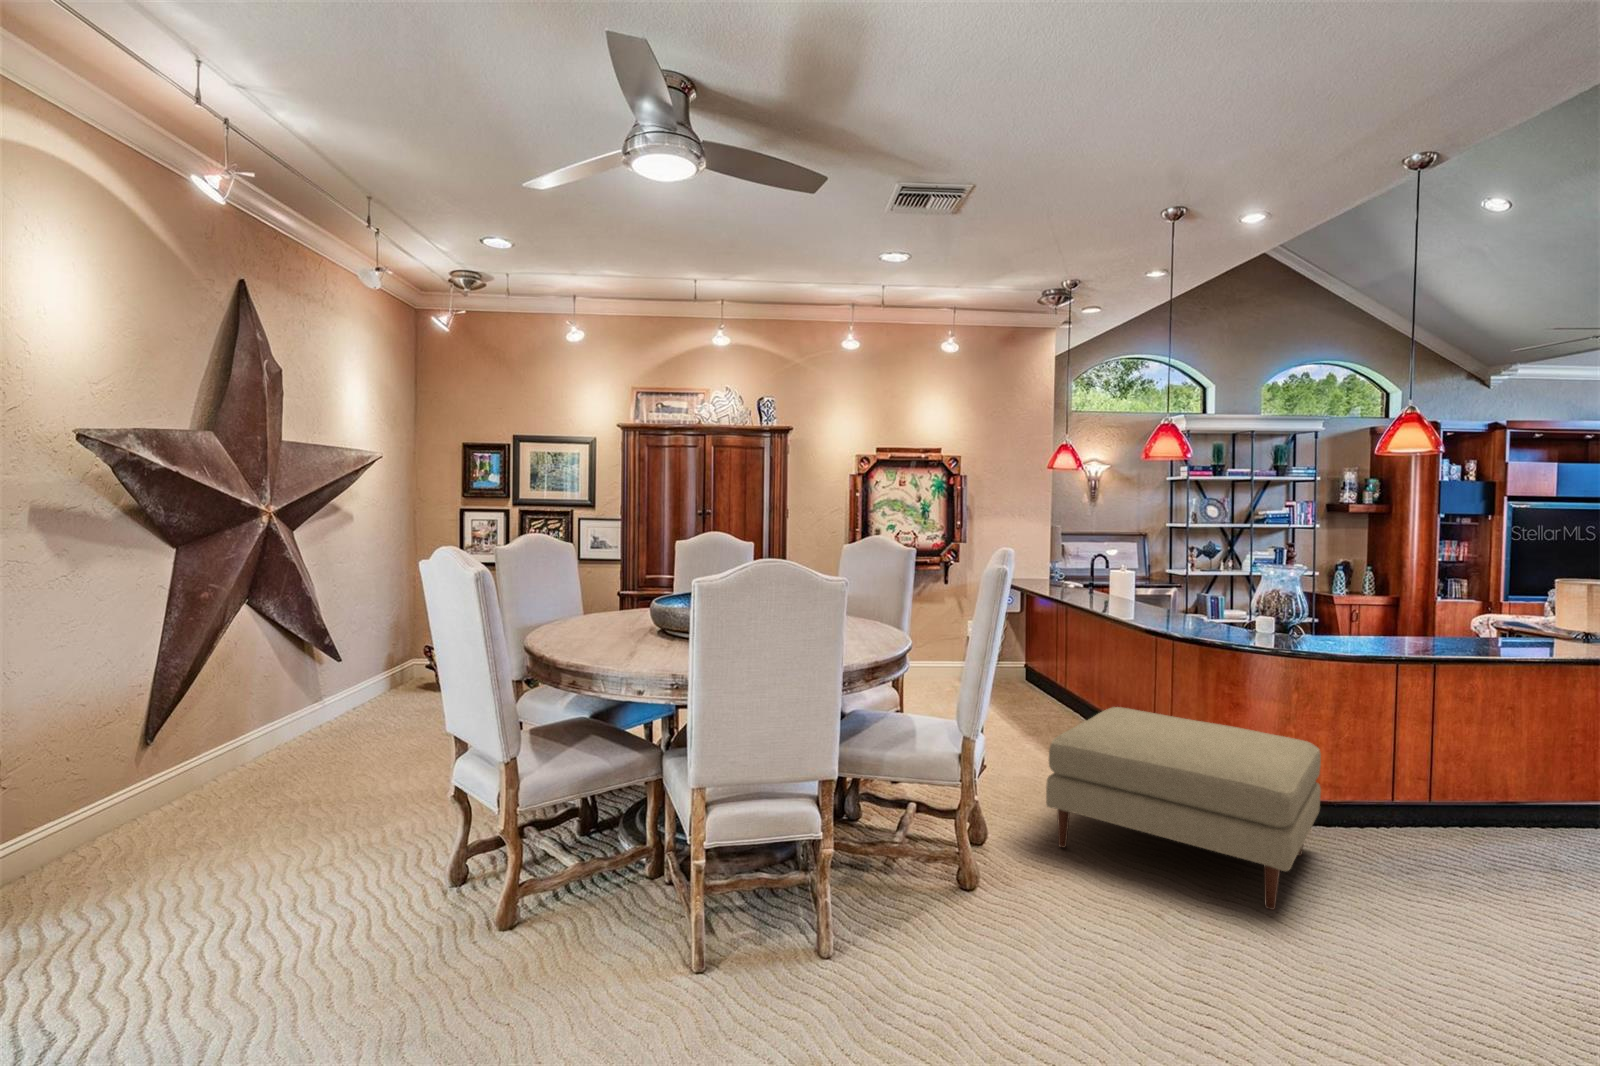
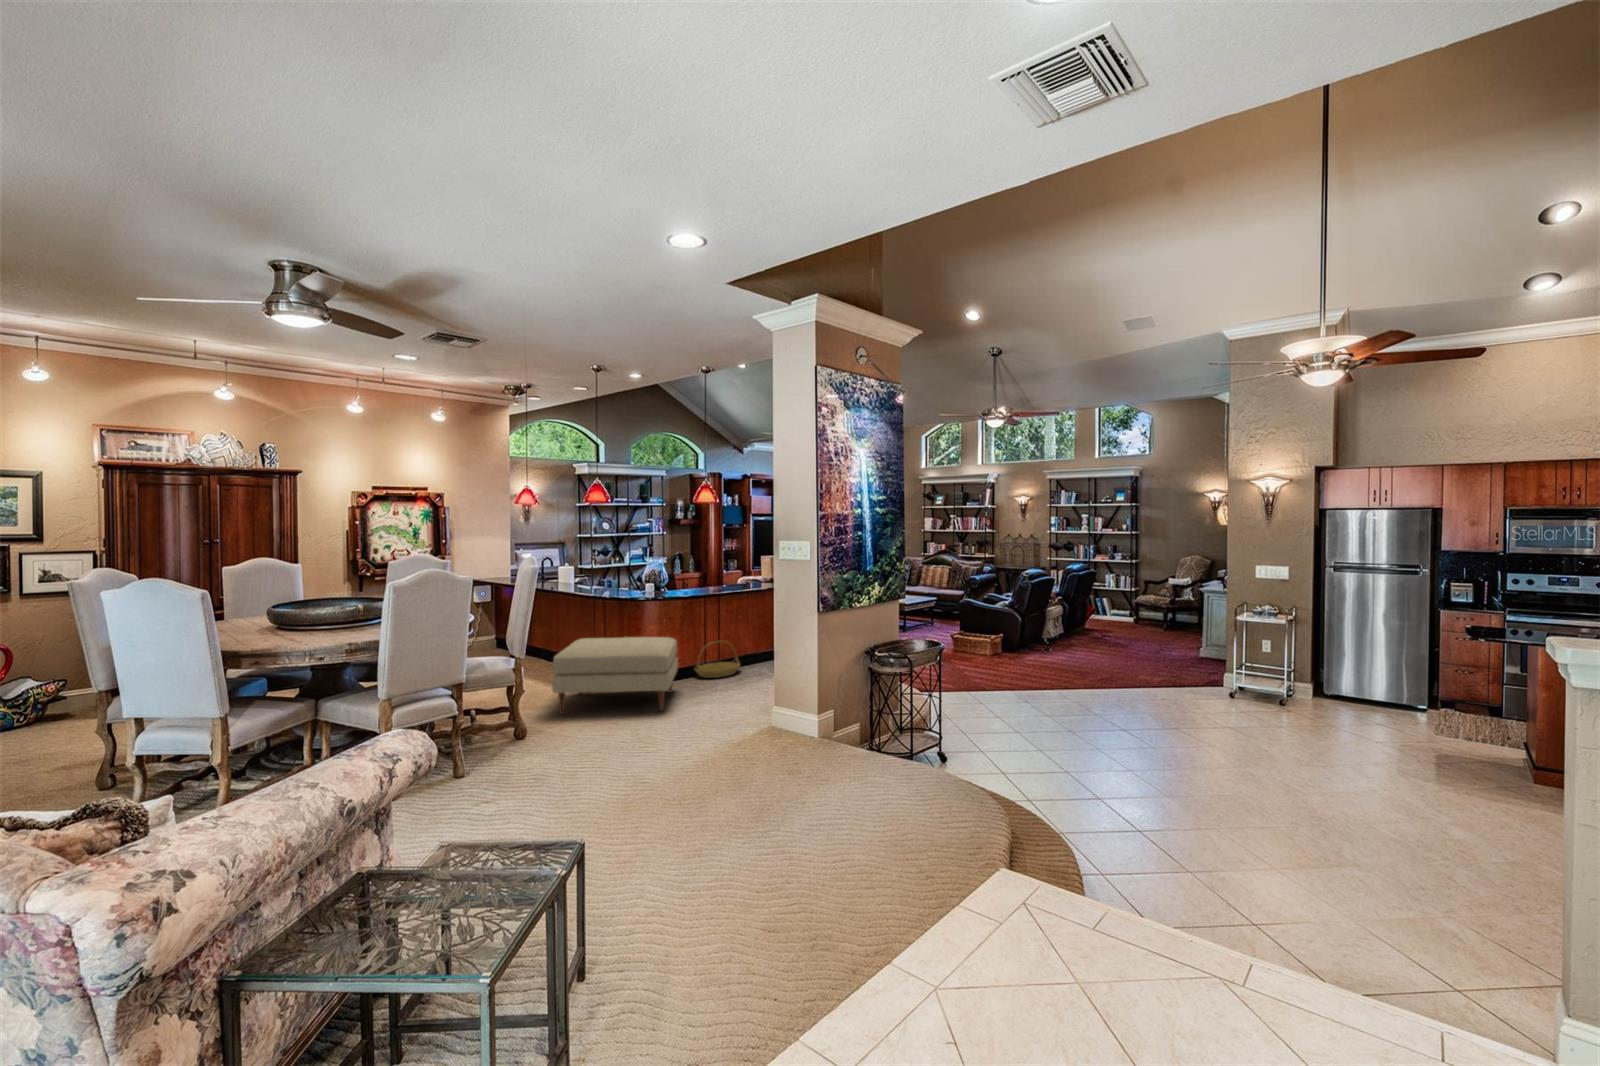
basket: none [1362,762,1489,846] -> present [695,641,740,678]

